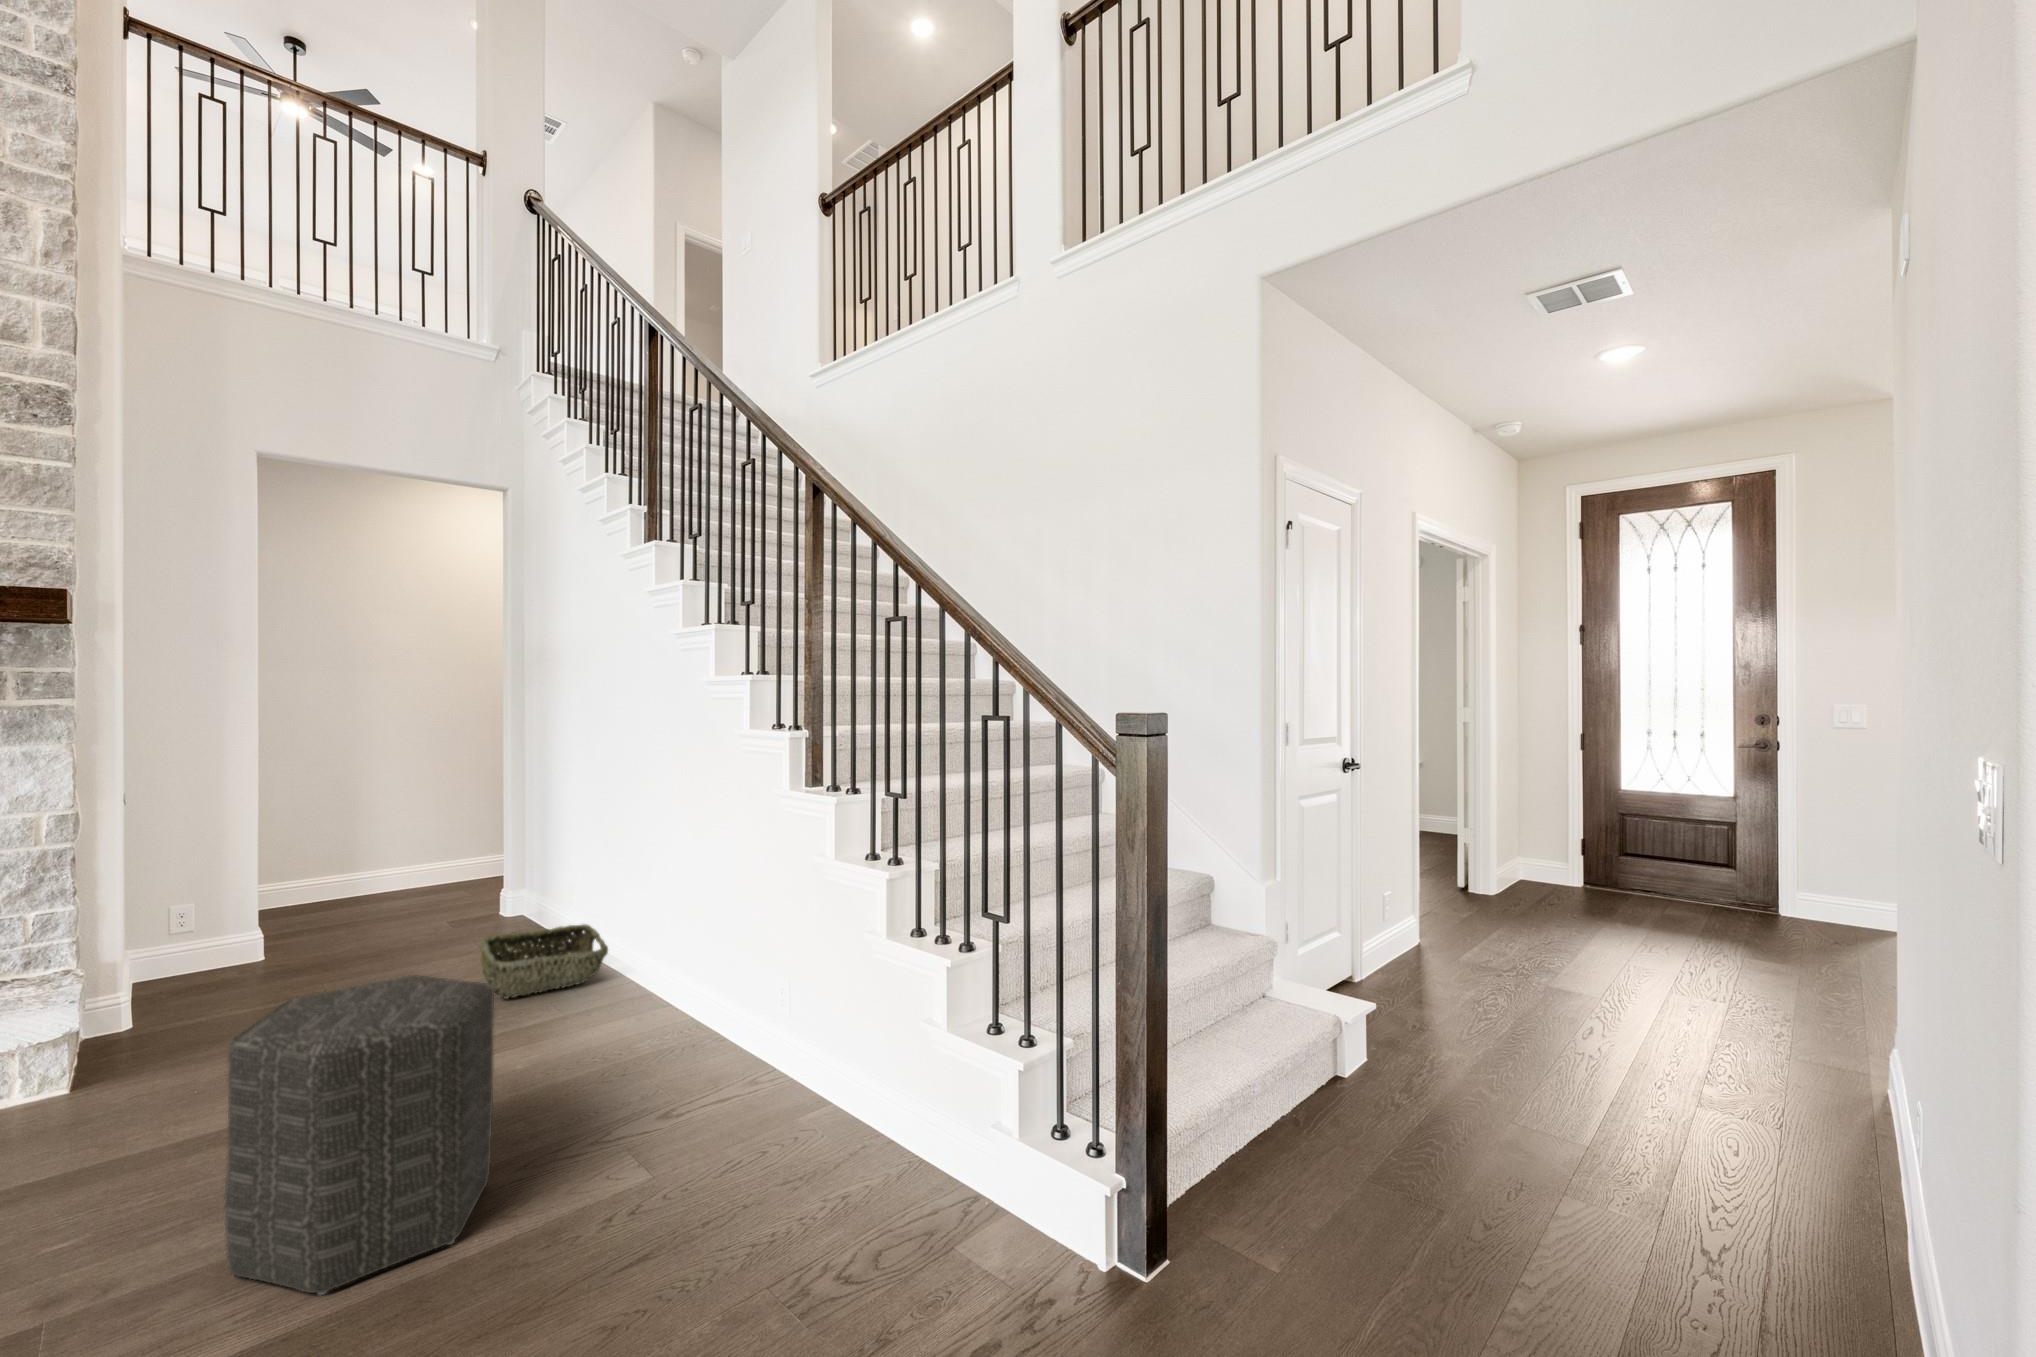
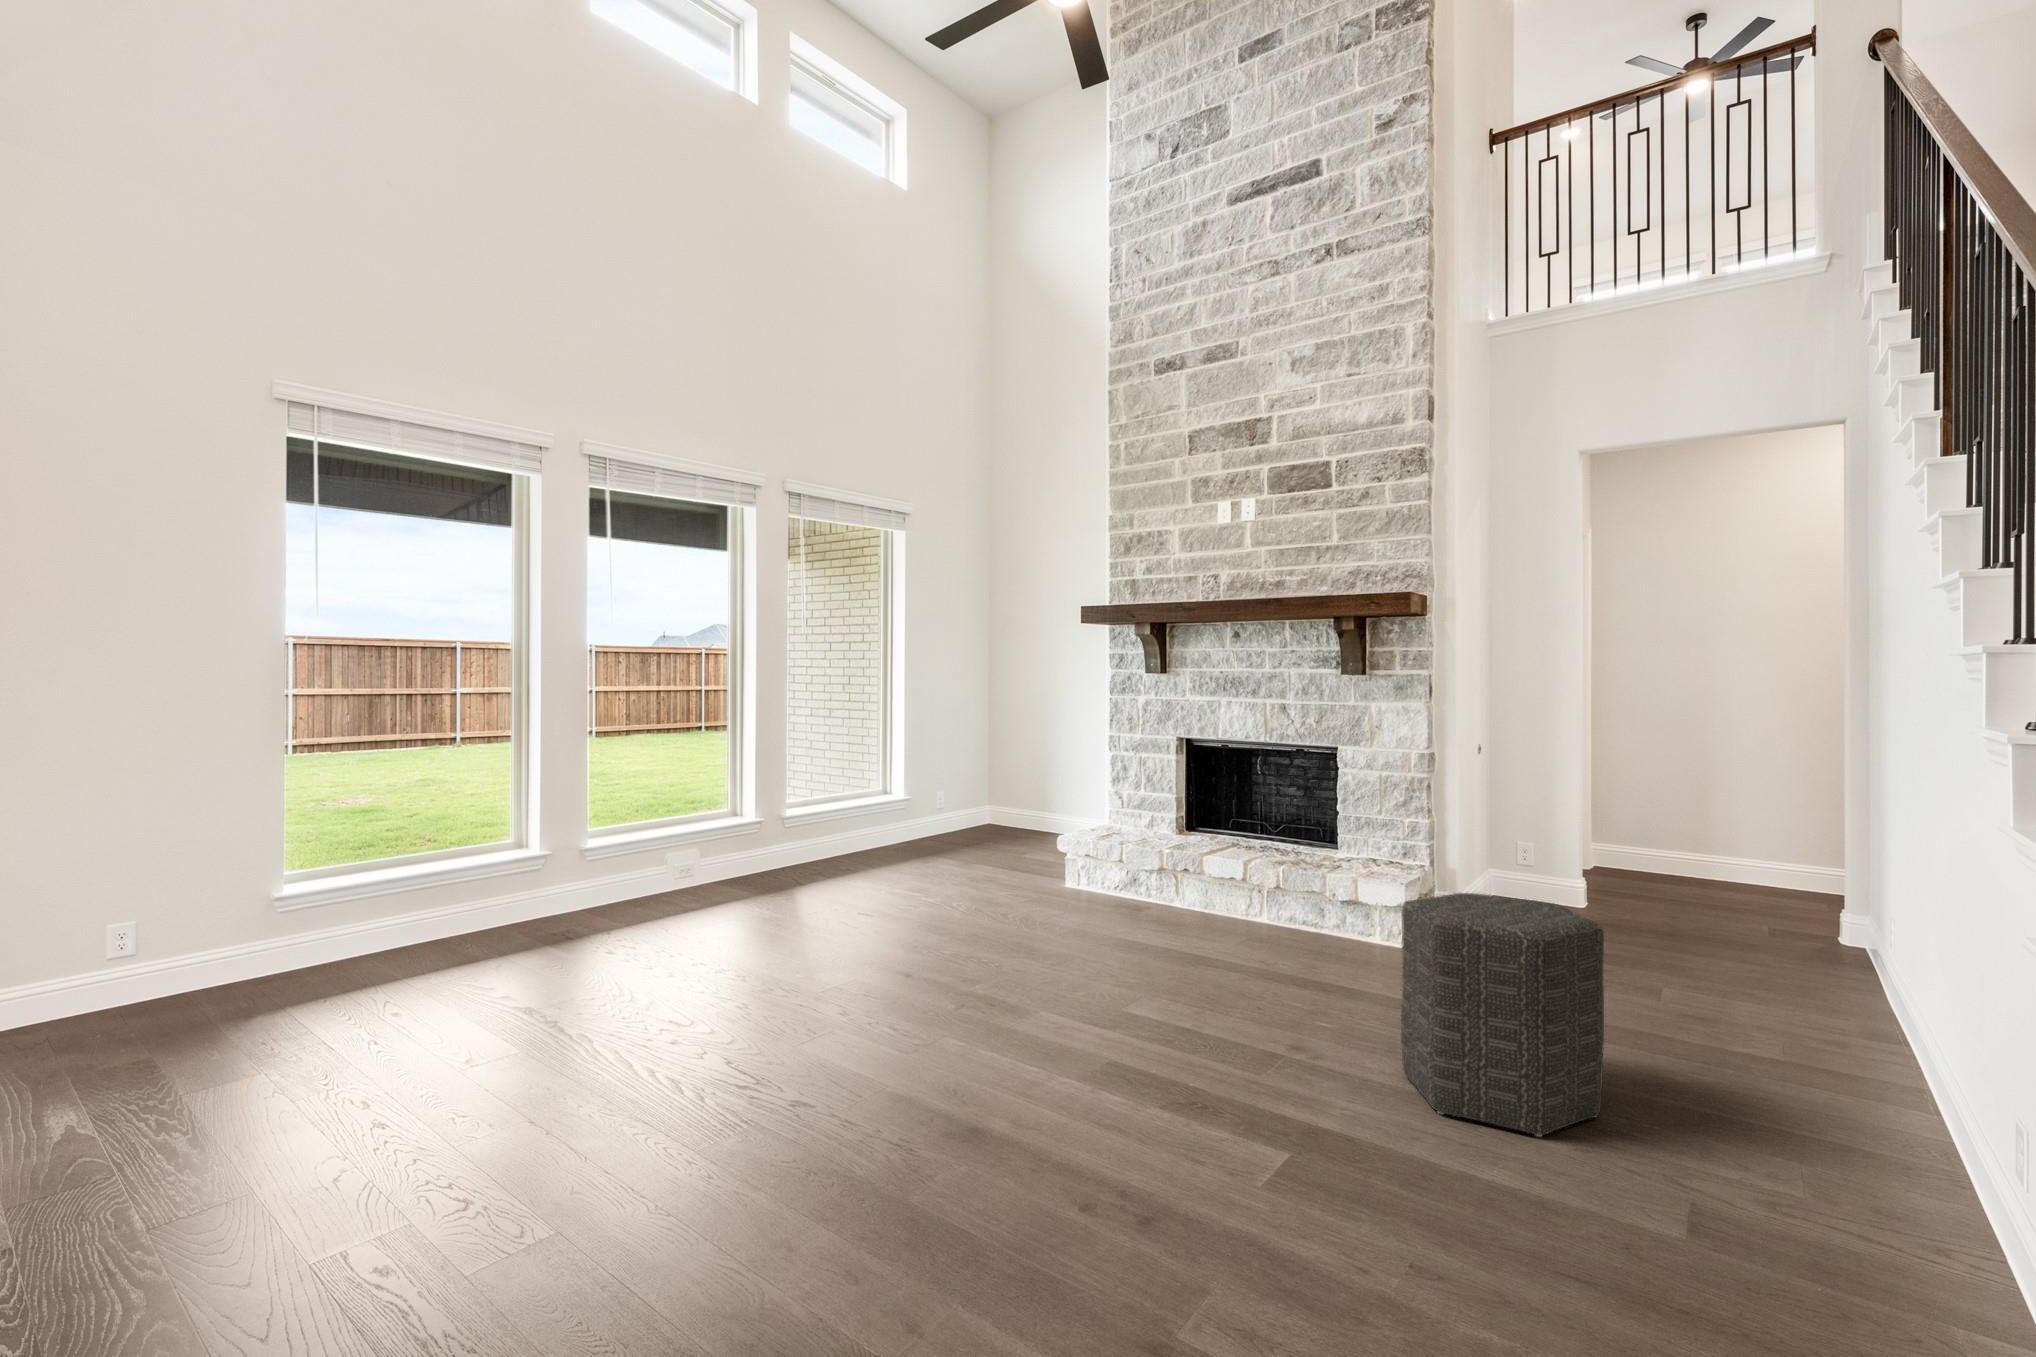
woven basket: present [479,924,608,999] -> none [1725,928,1885,1016]

